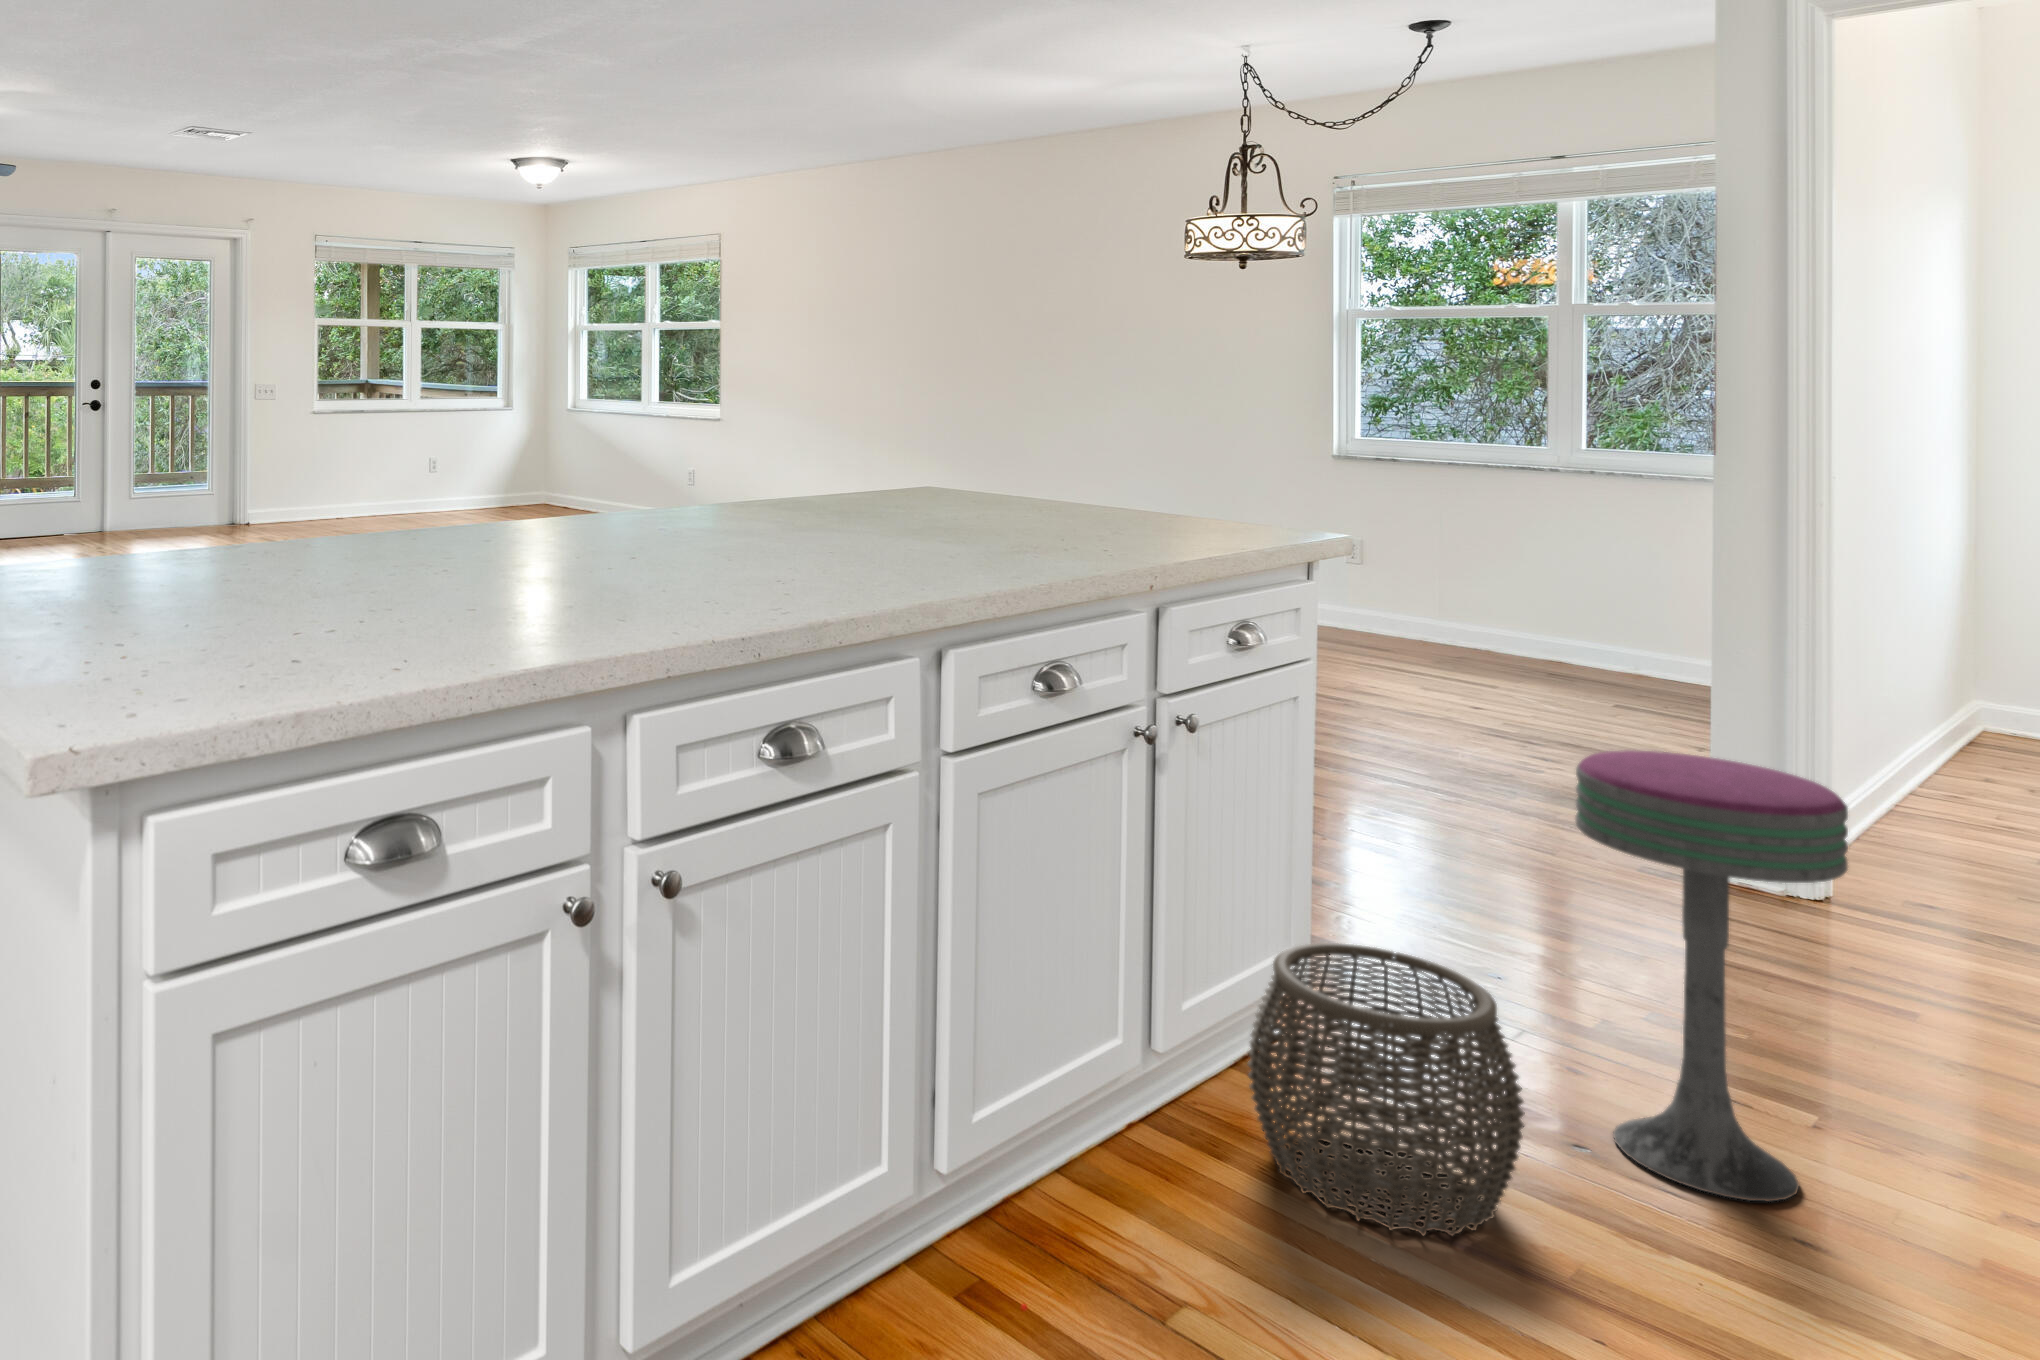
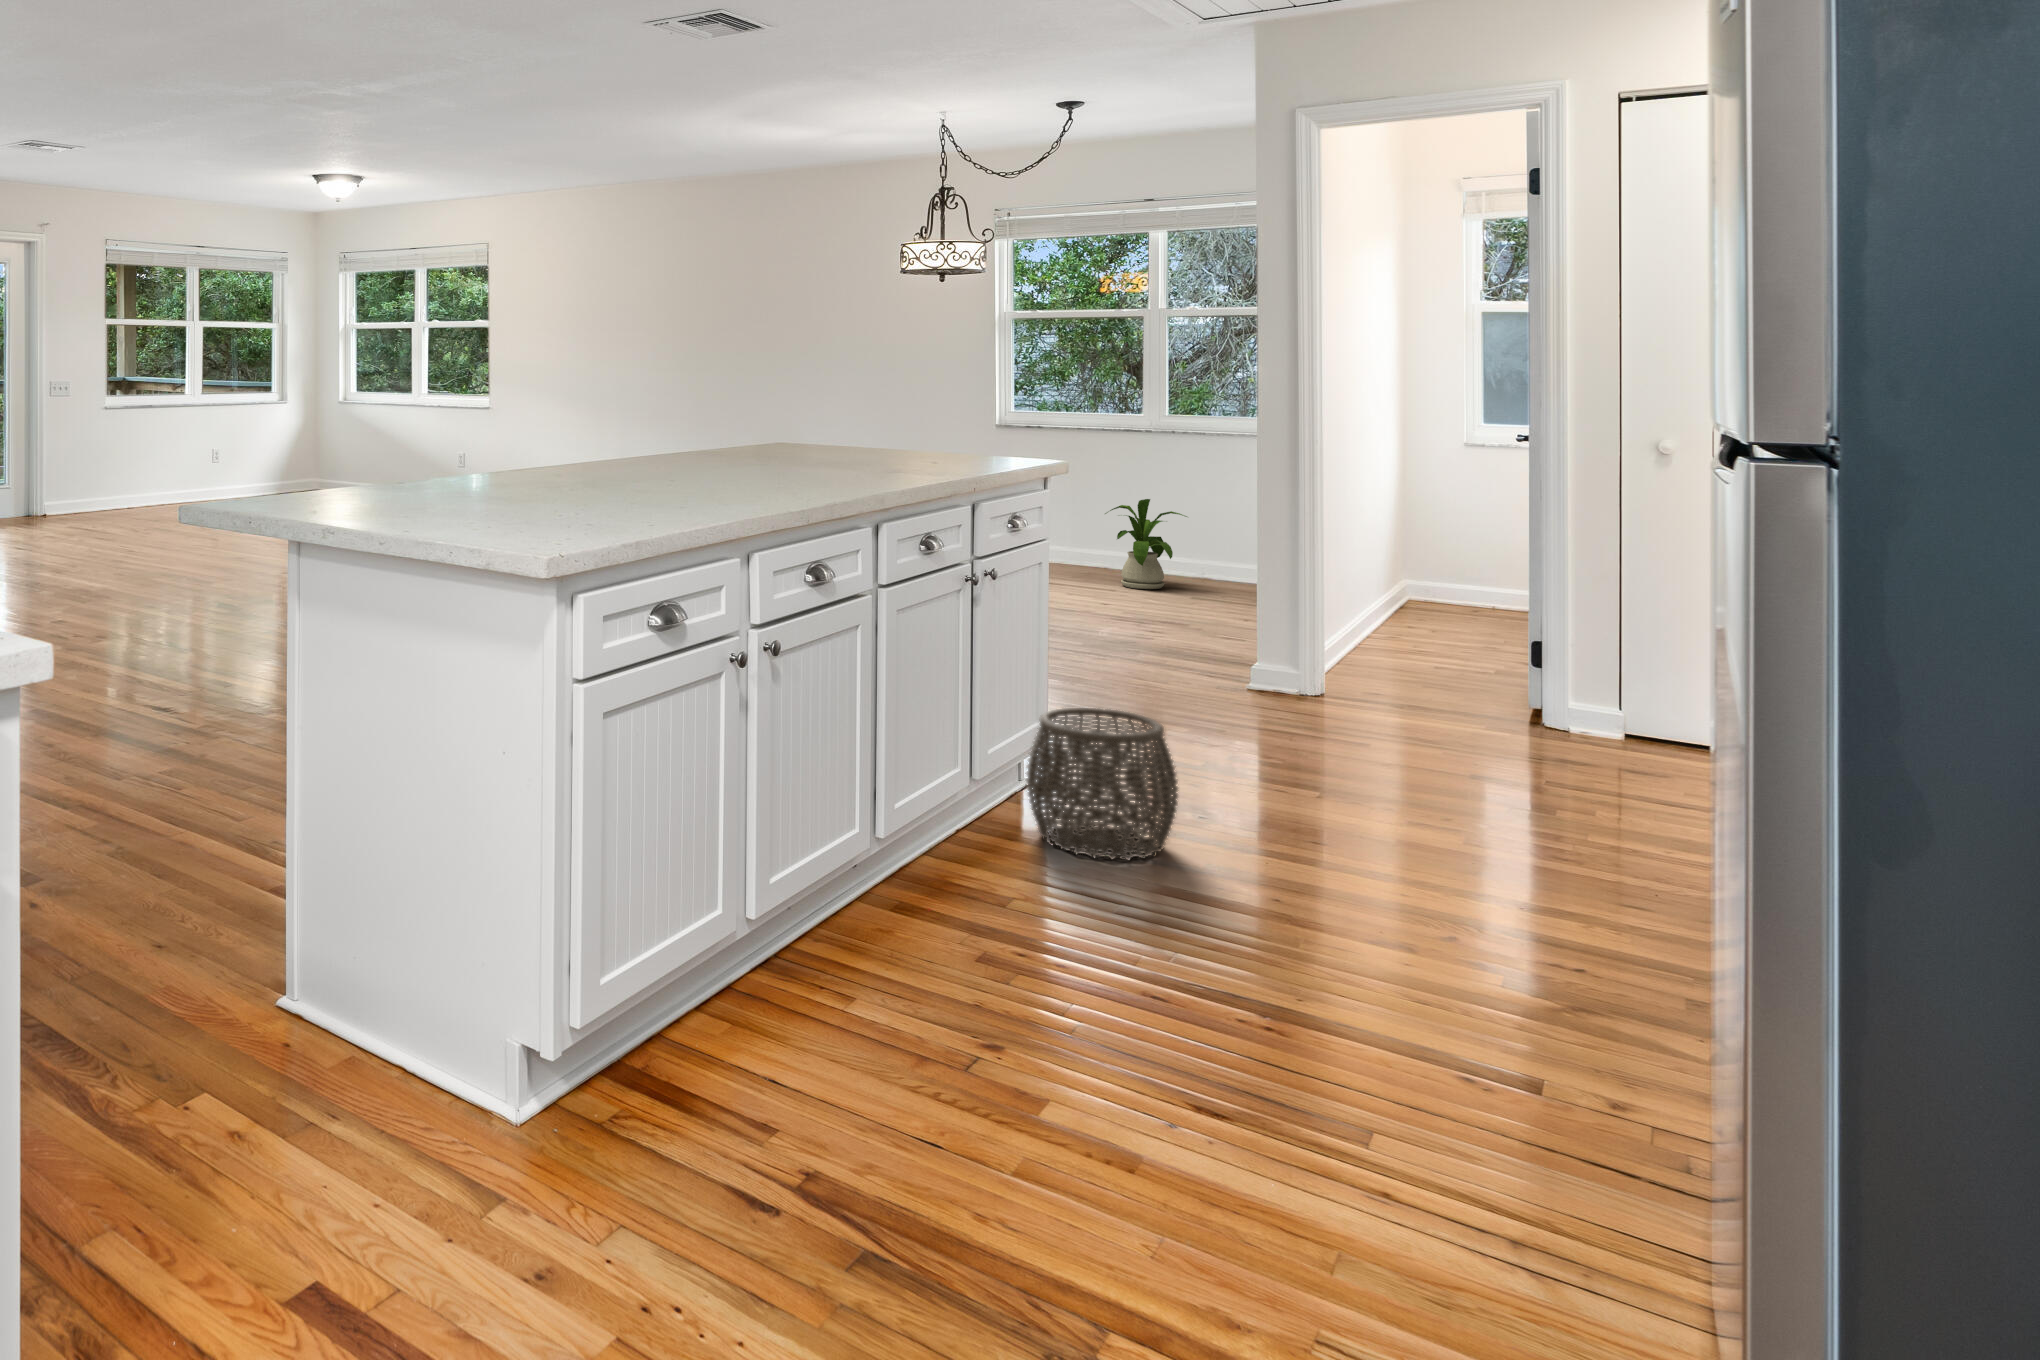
house plant: none [1490,565,1619,687] -> present [1105,499,1187,589]
bar stool: present [1575,750,1848,1202] -> none [1197,583,1336,831]

